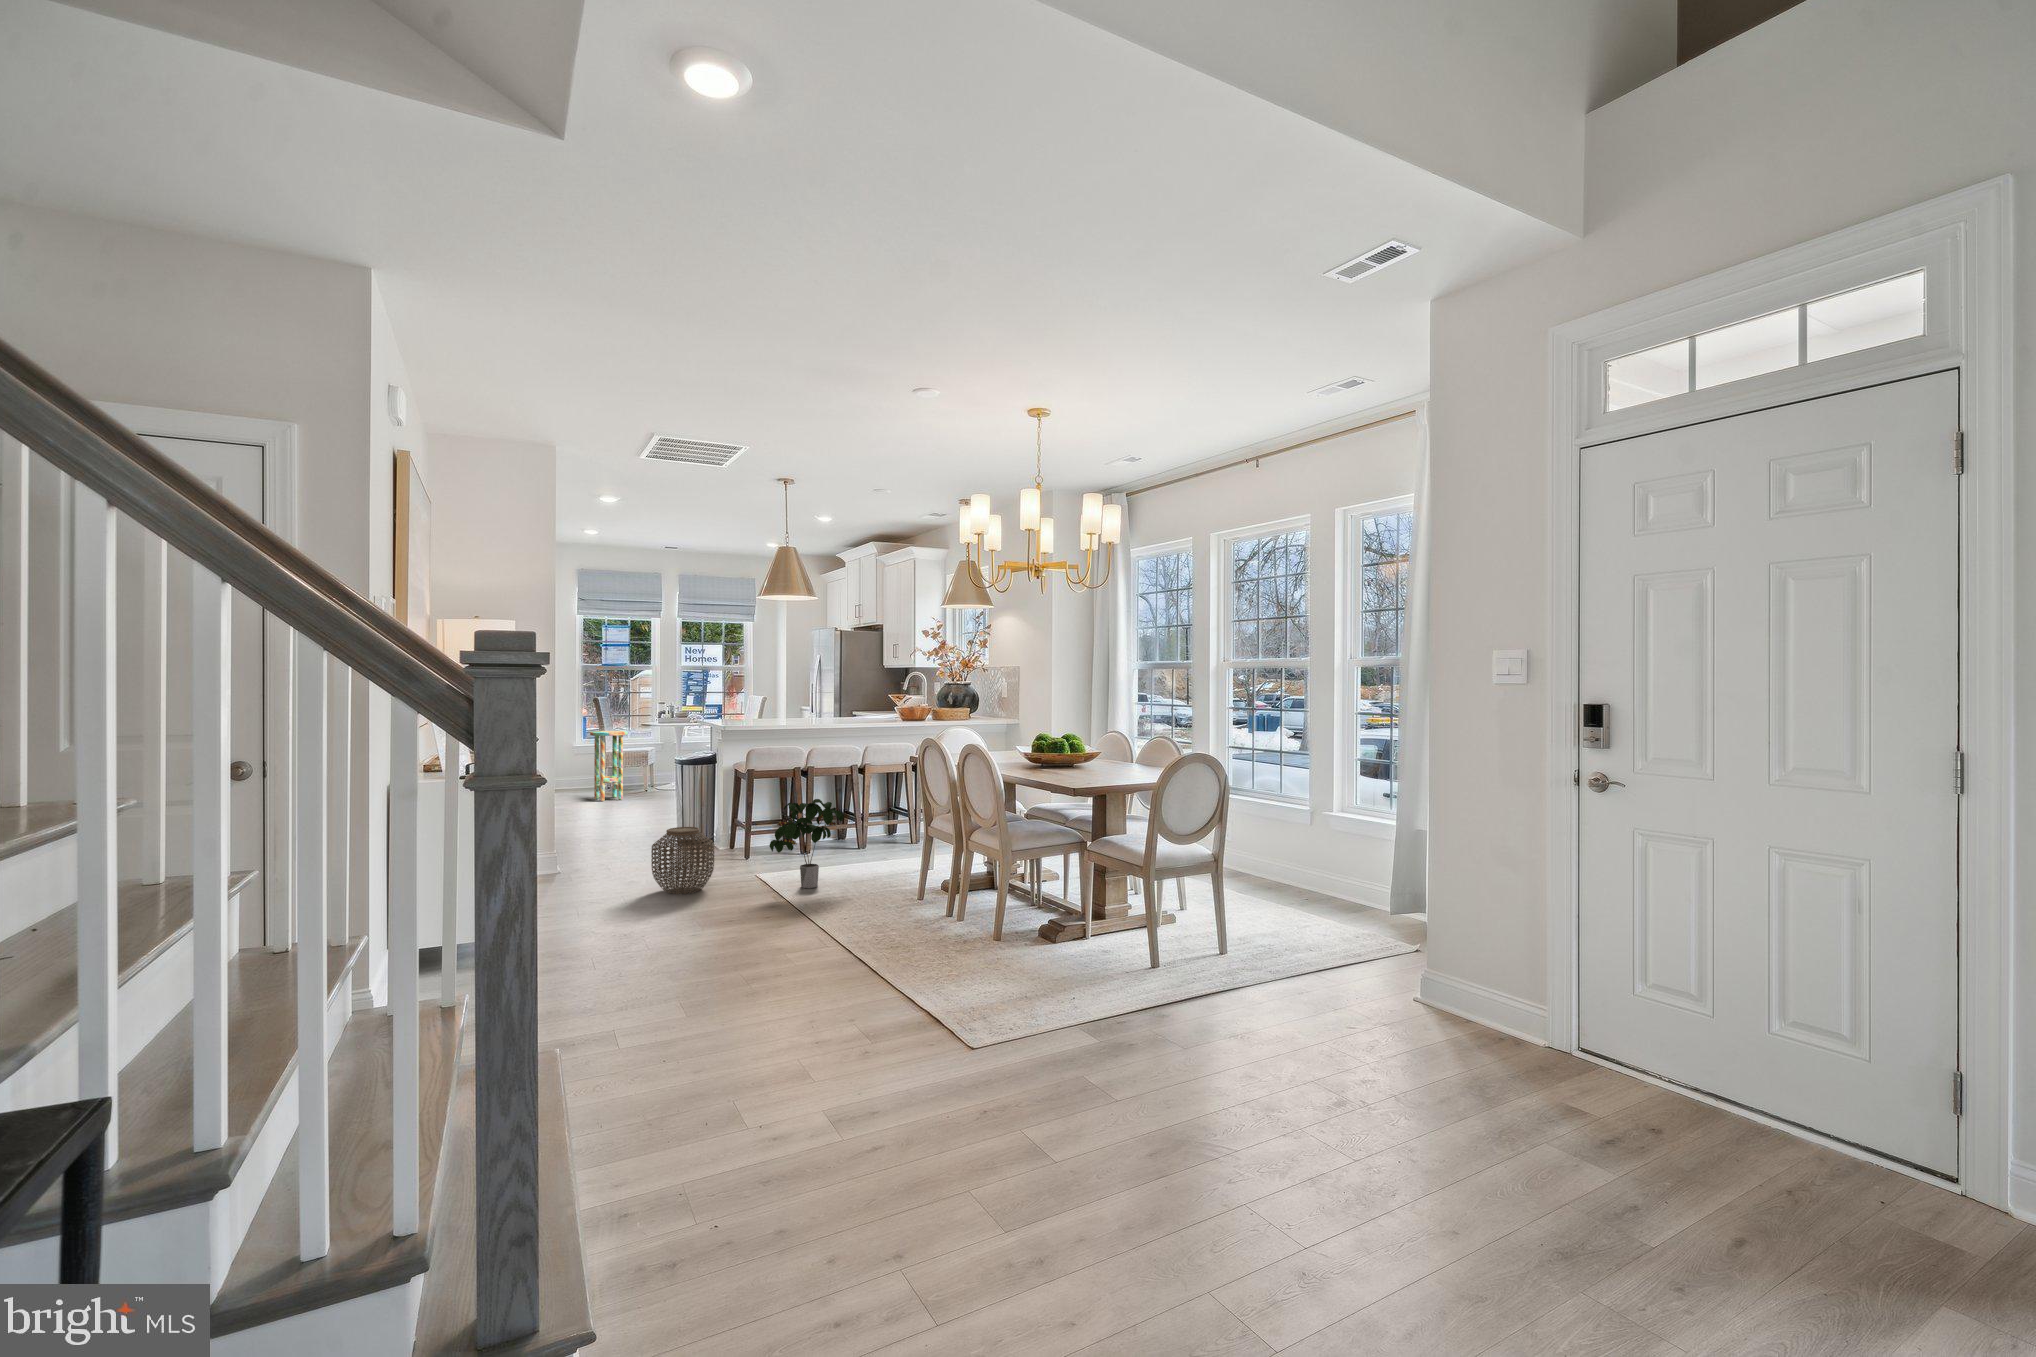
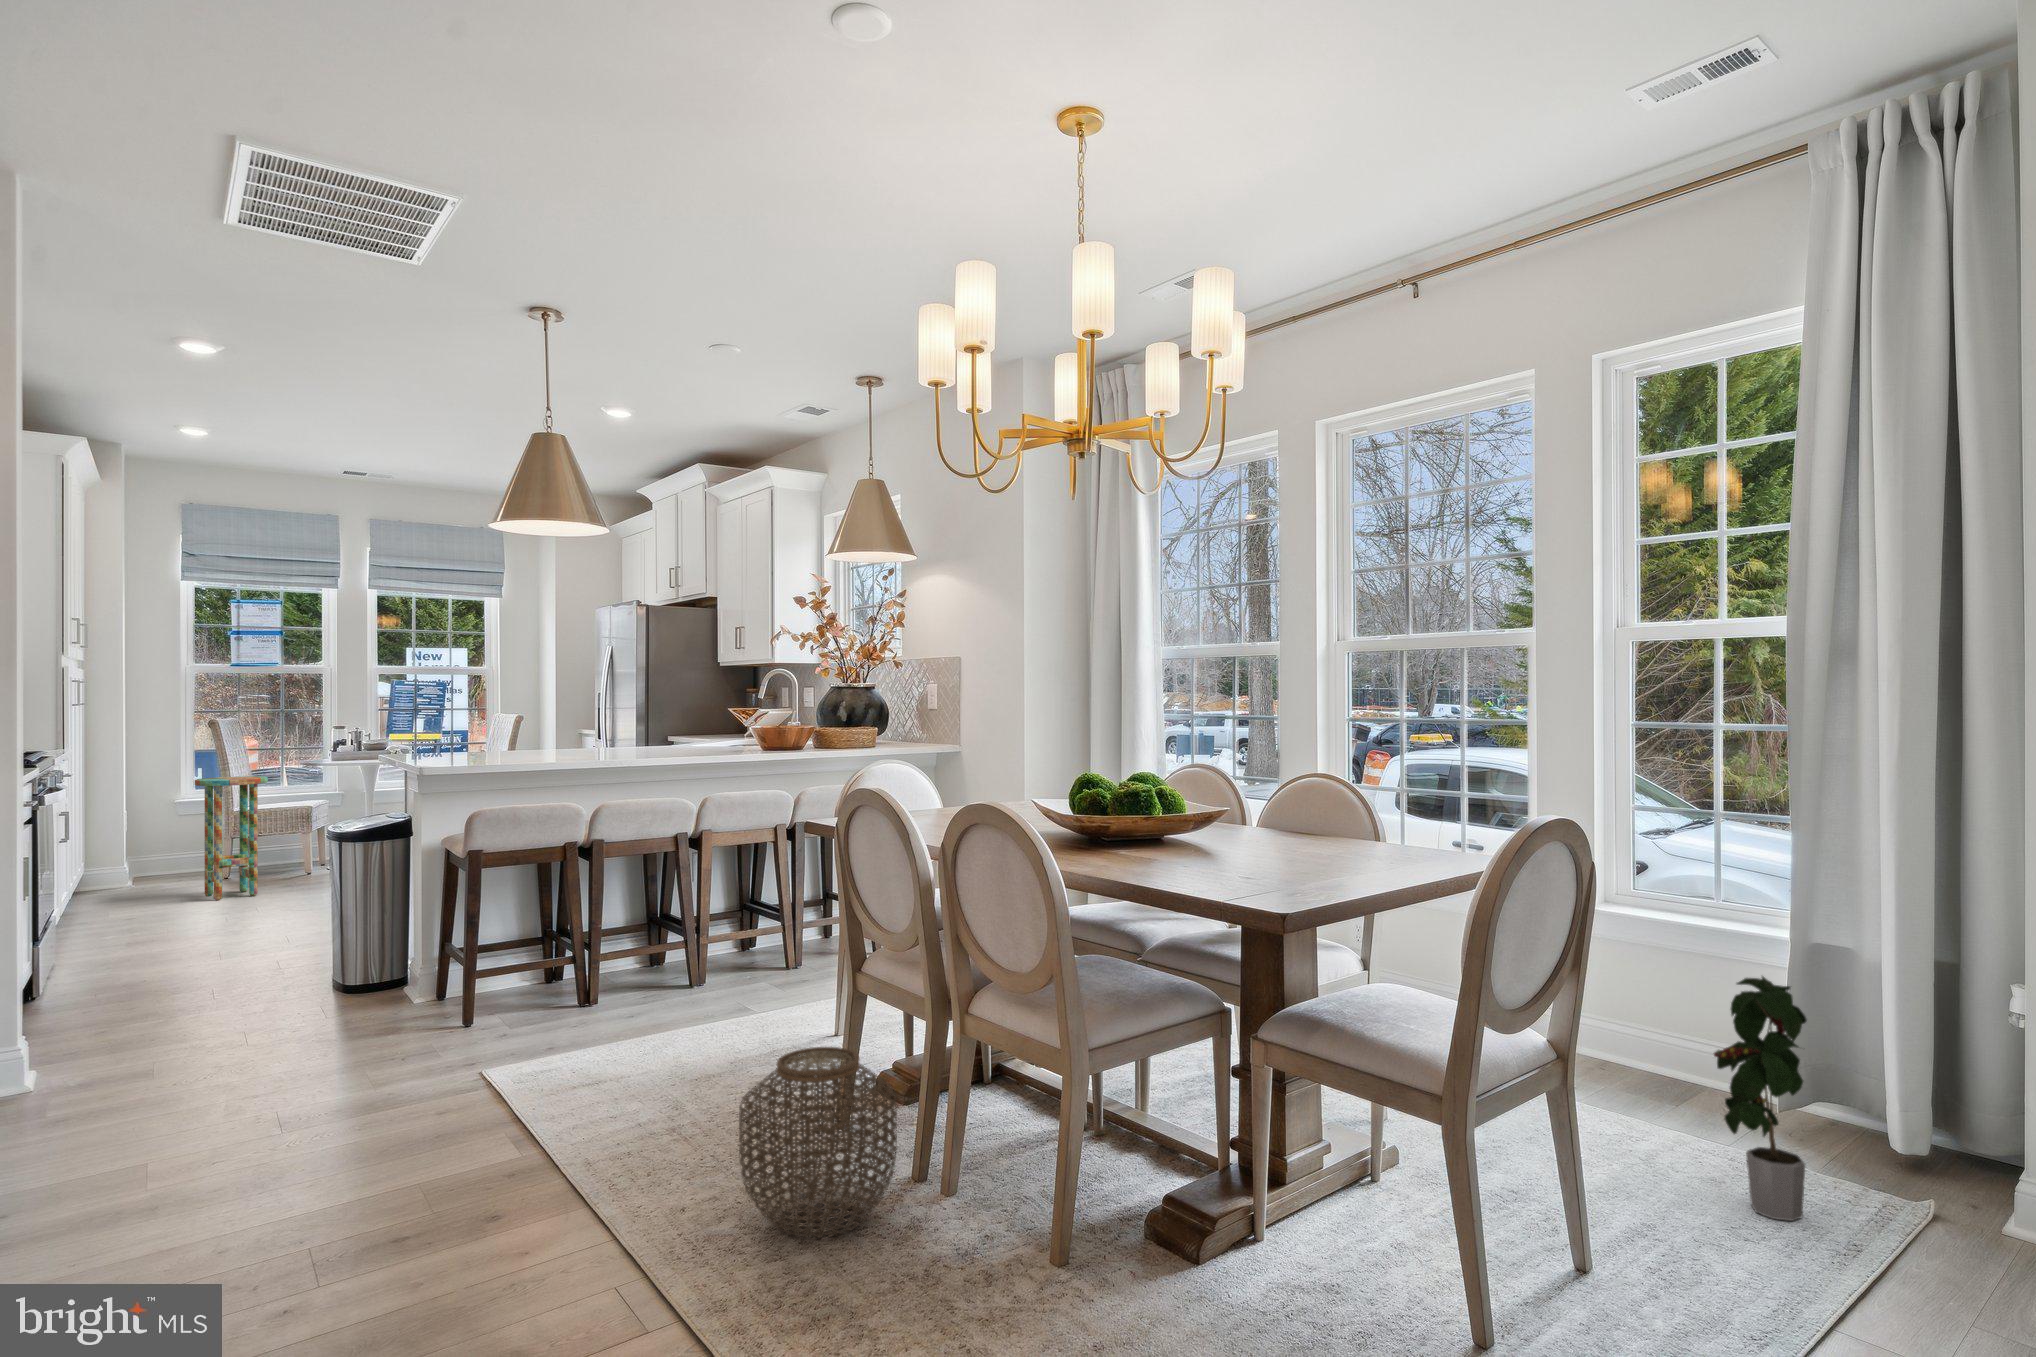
potted plant: present [769,799,843,888] -> present [1714,976,1807,1221]
woven basket: present [651,827,714,894] -> present [739,1047,897,1238]

